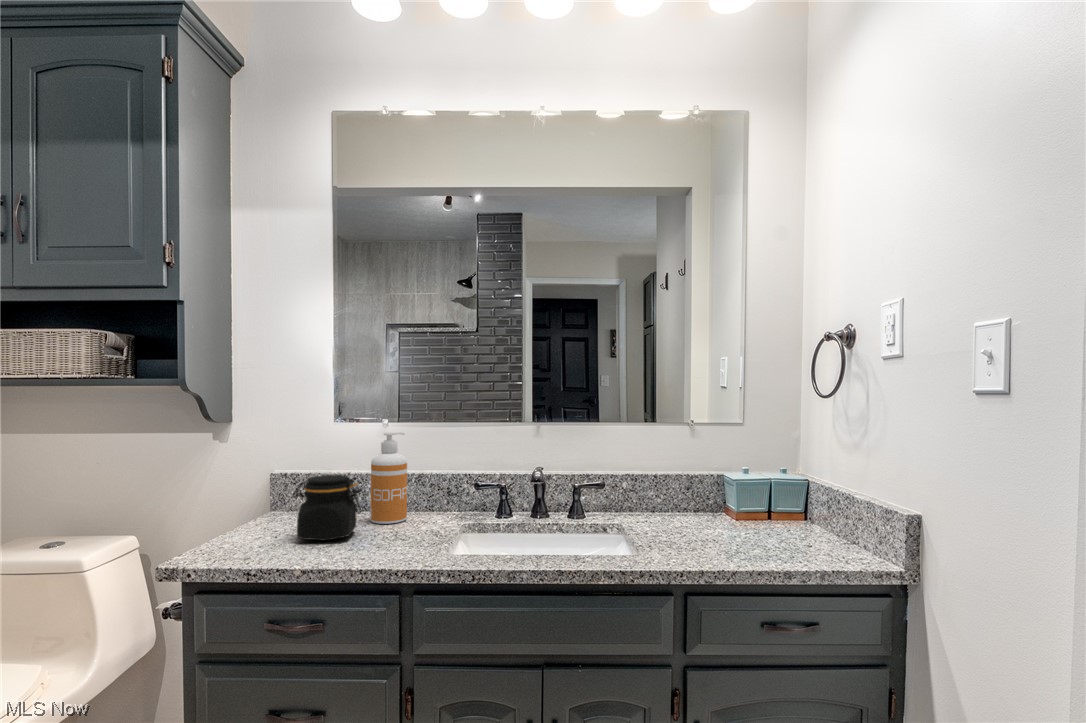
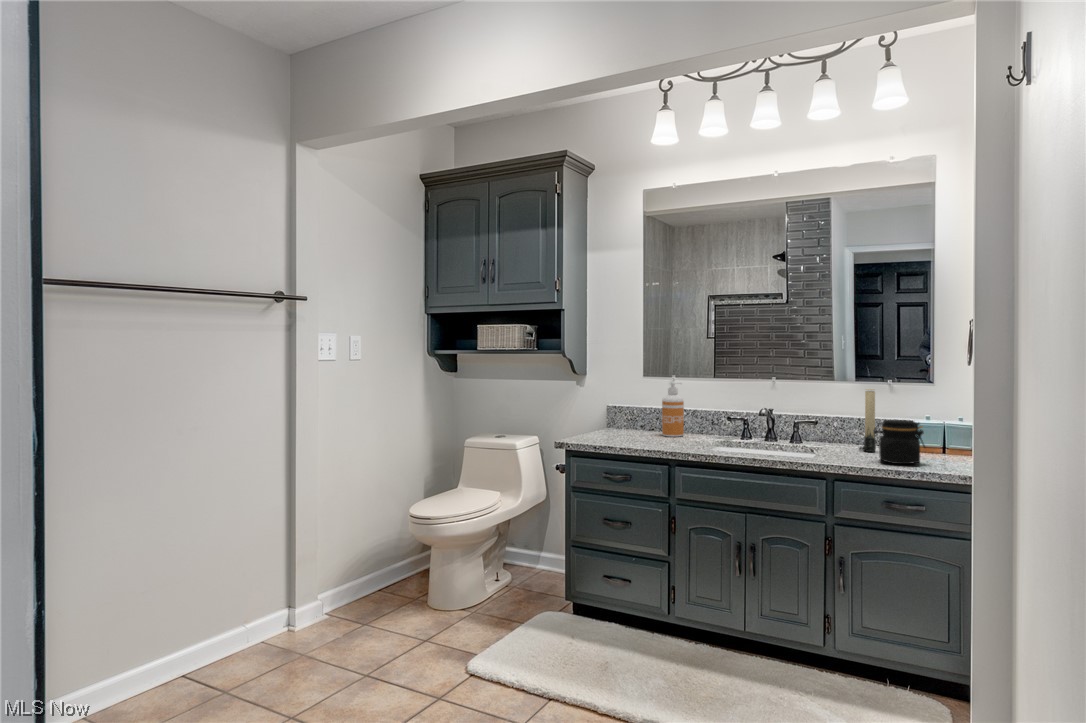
candle: none [672,435,697,528] -> present [859,389,876,452]
jar: present [293,475,361,540] -> present [873,420,925,464]

